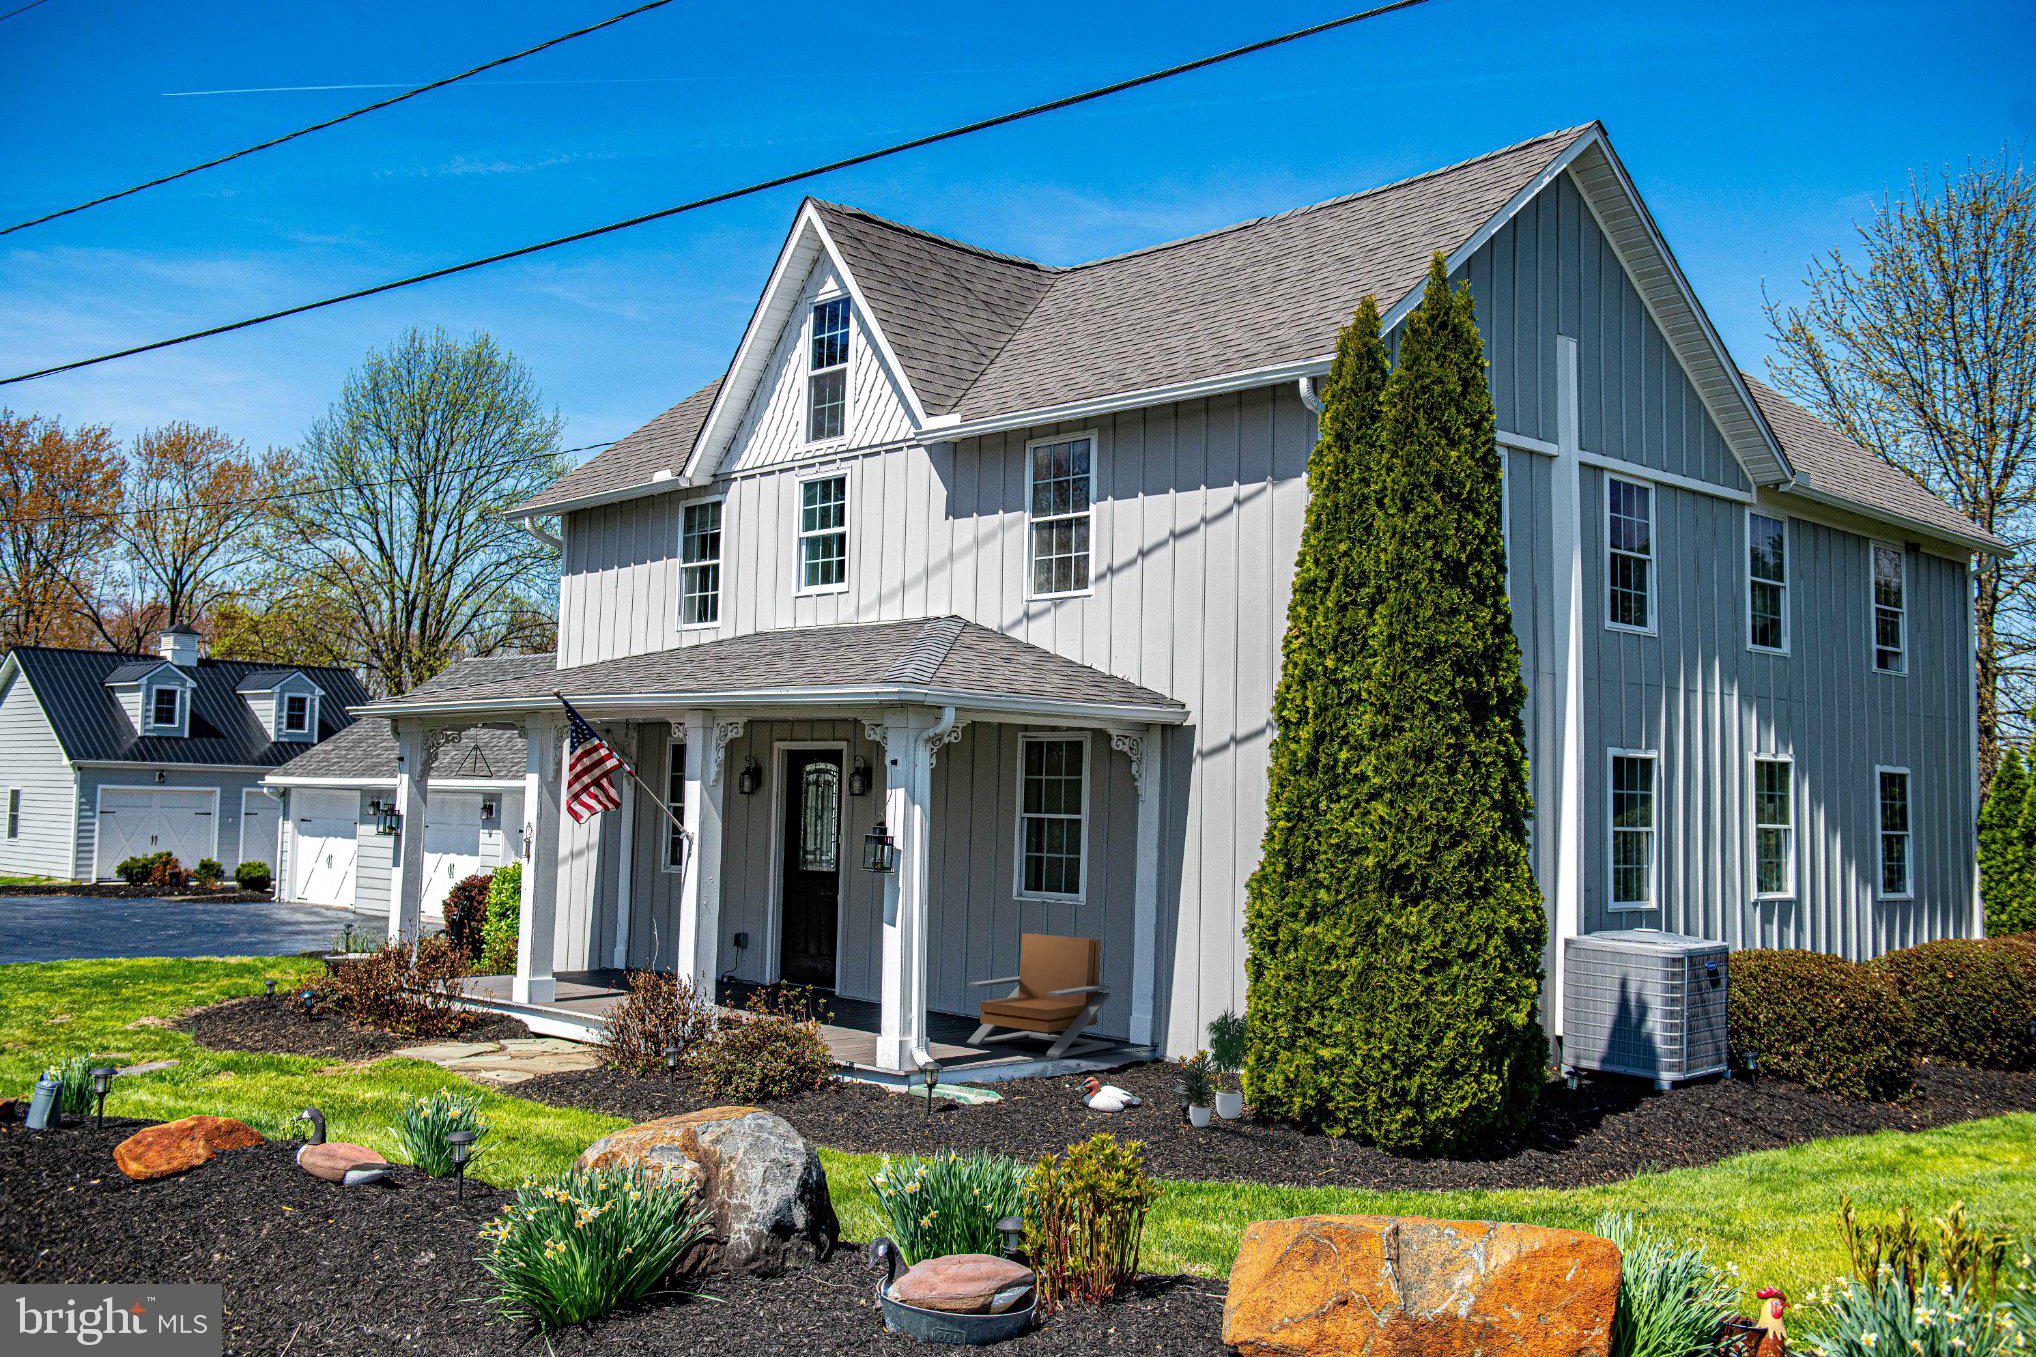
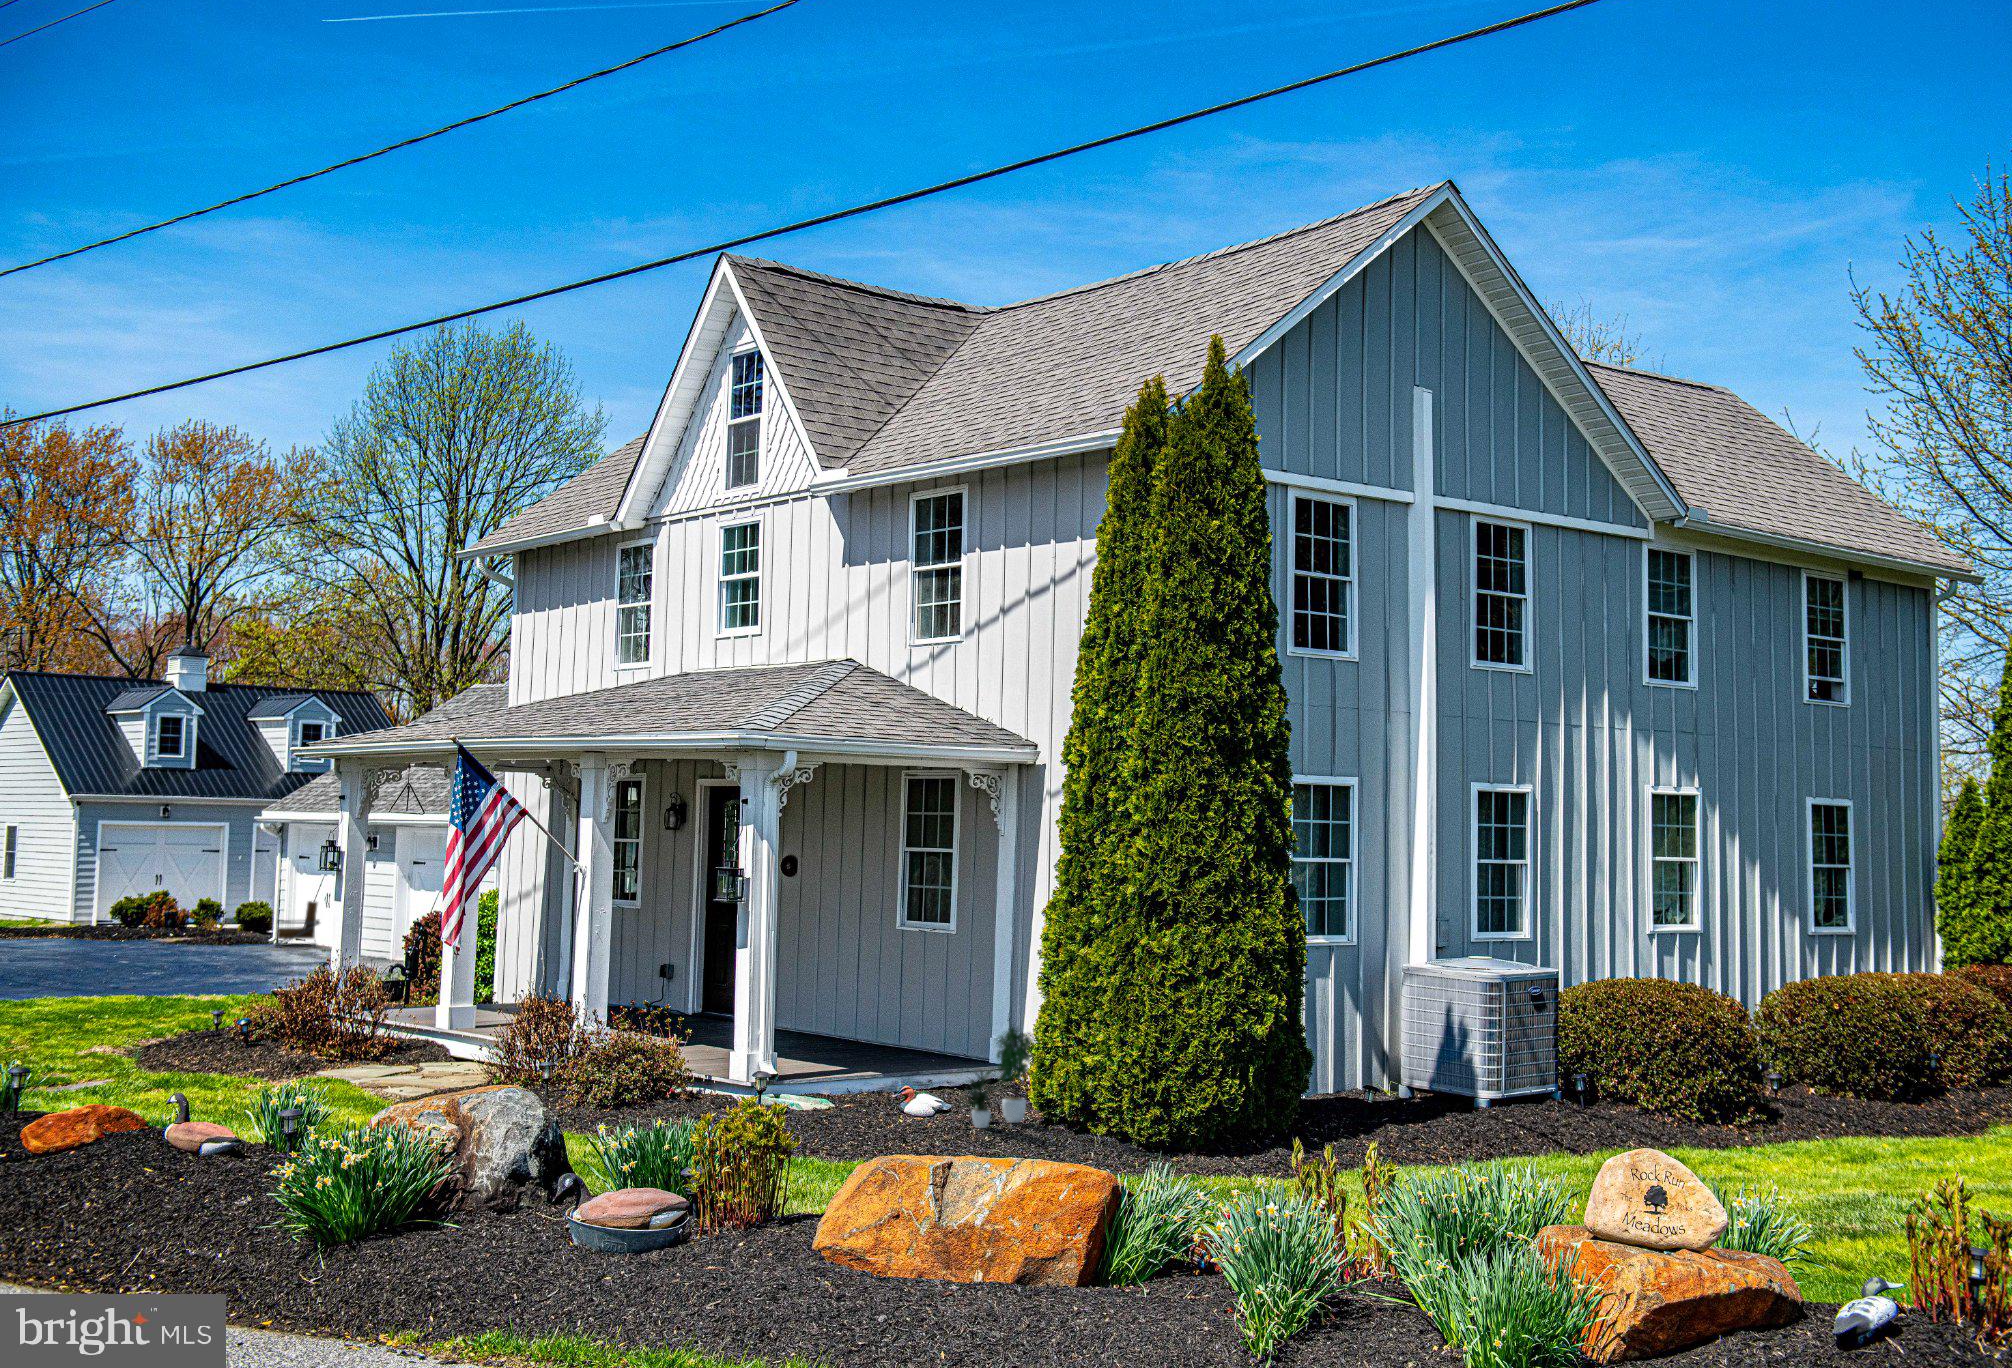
lounge chair: present [967,934,1116,1058] -> present [277,901,320,948]

